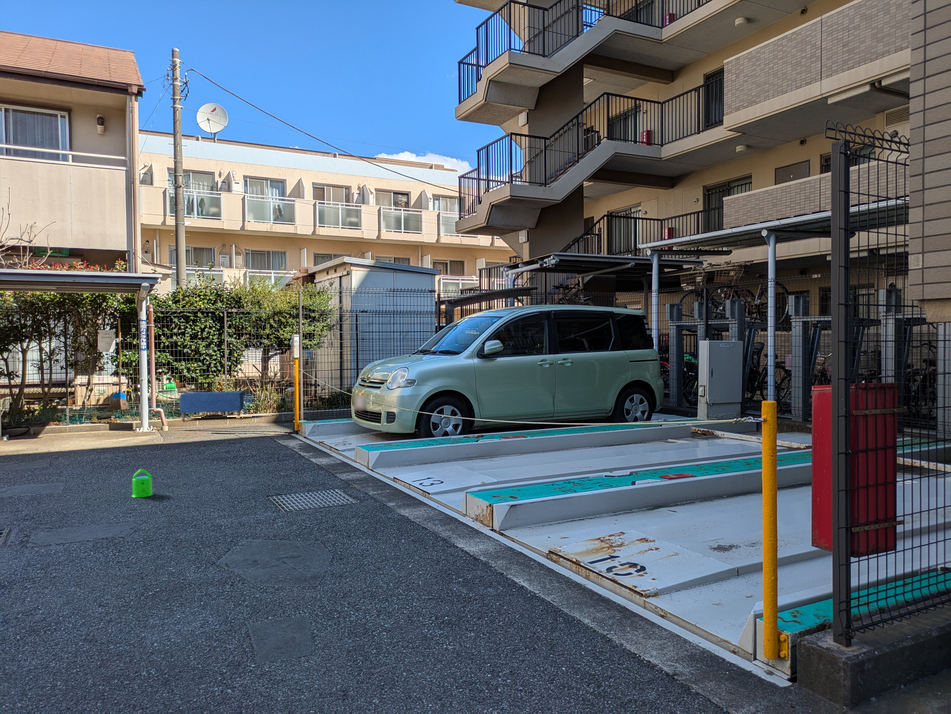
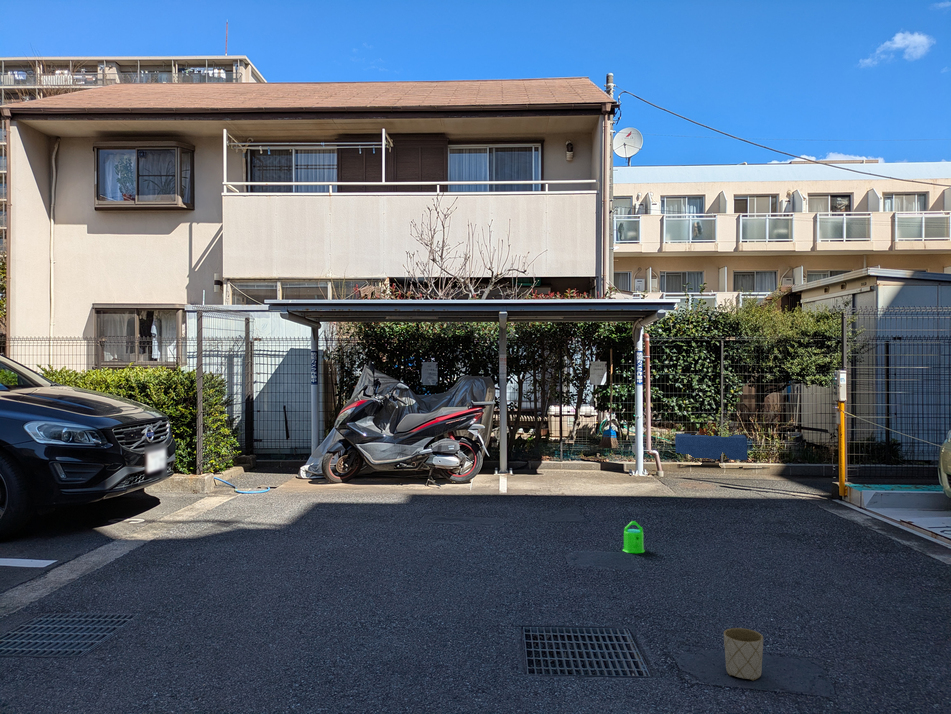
watering can: present [132,469,153,497] -> present [623,521,645,554]
planter: none [25,513,56,545] -> present [724,628,763,681]

